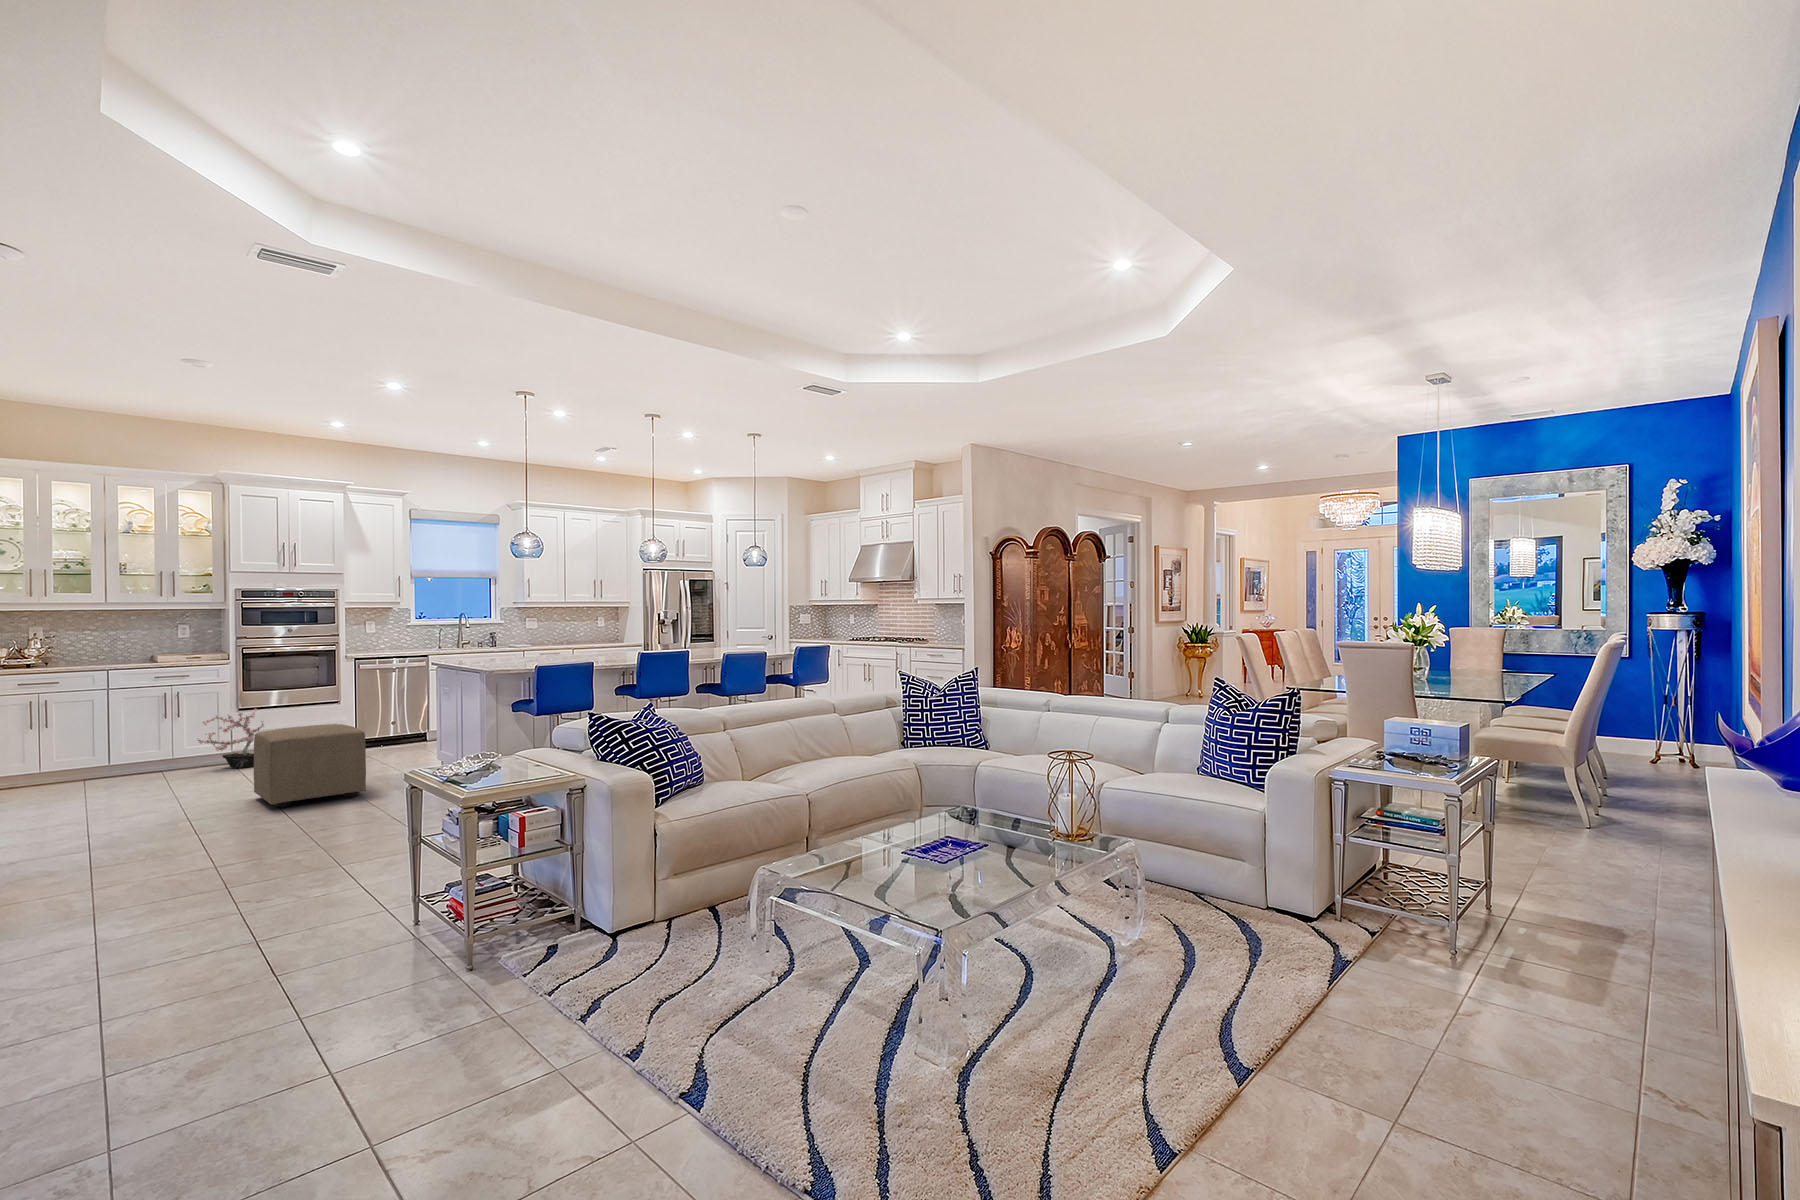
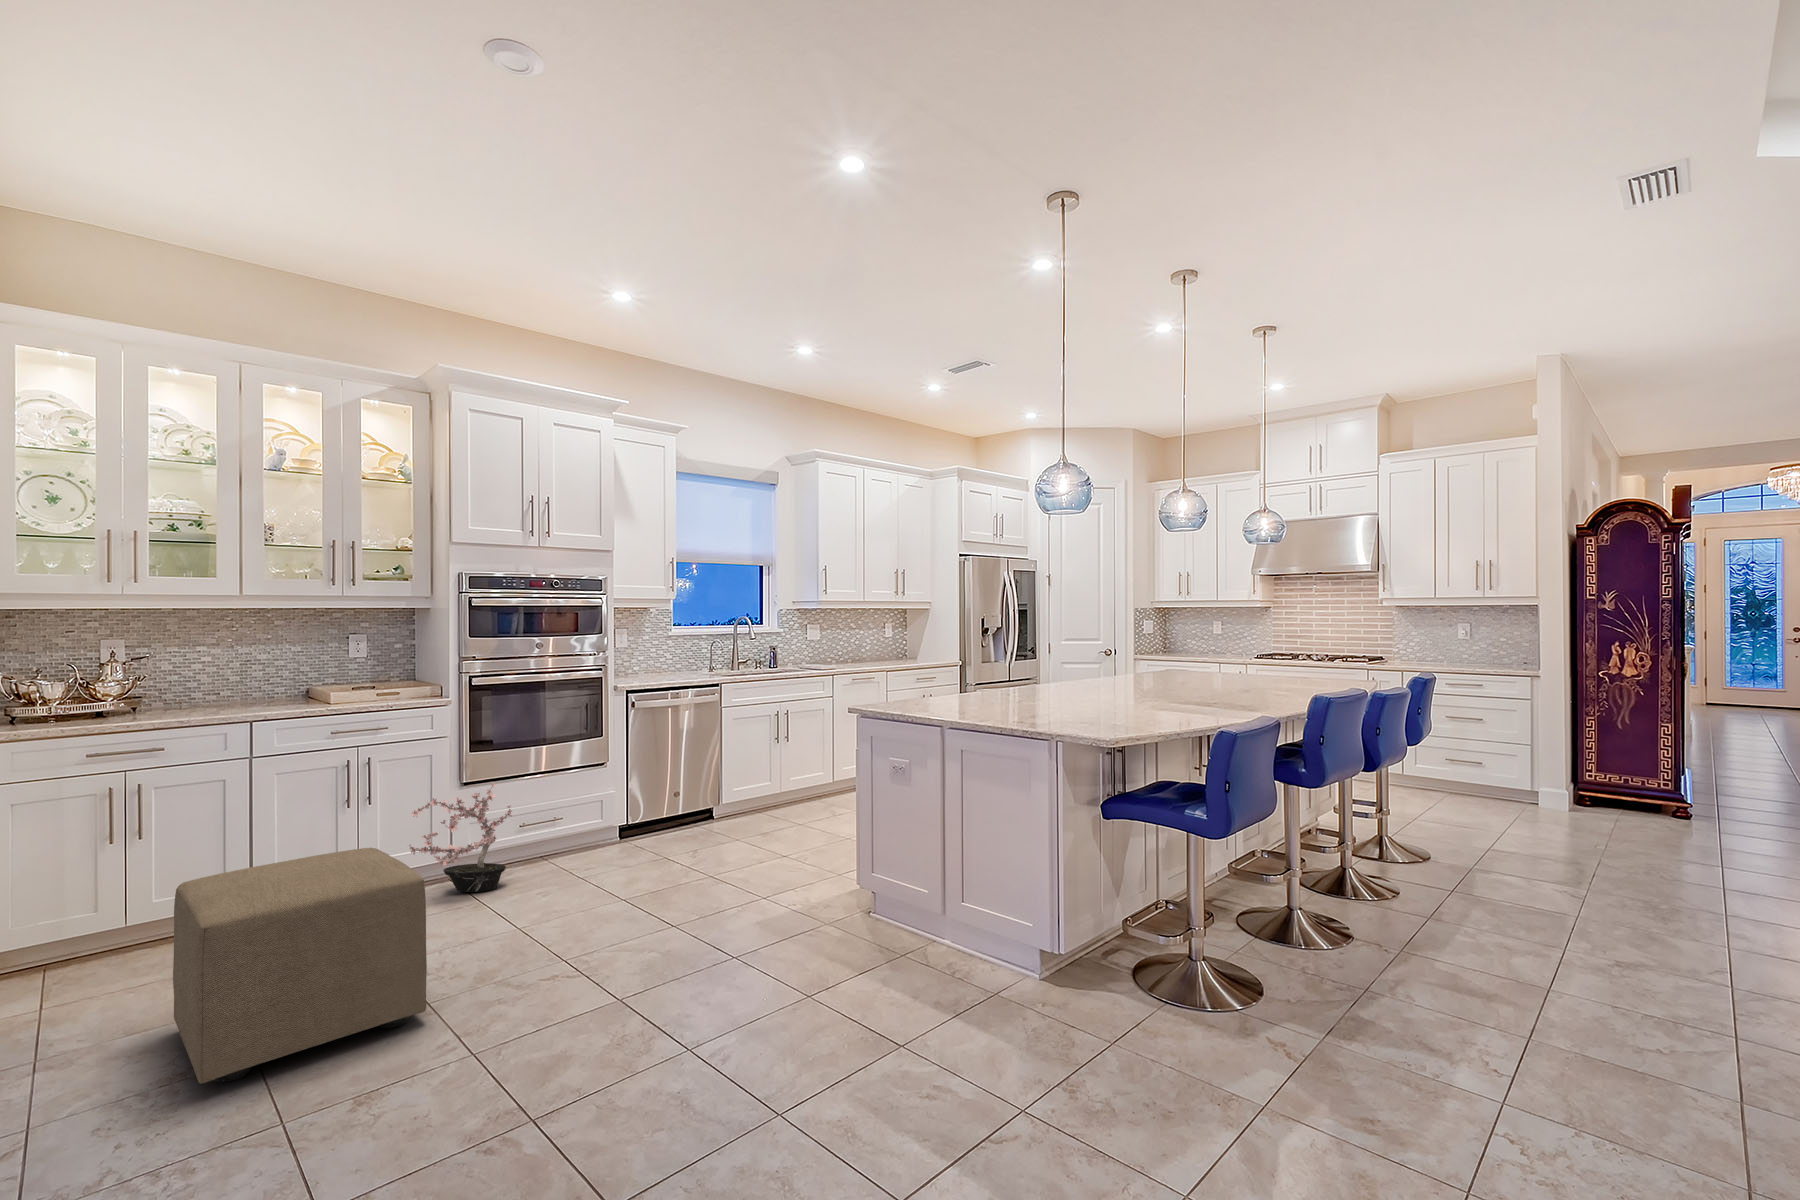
ottoman: present [254,724,366,807] -> present [173,848,427,1083]

